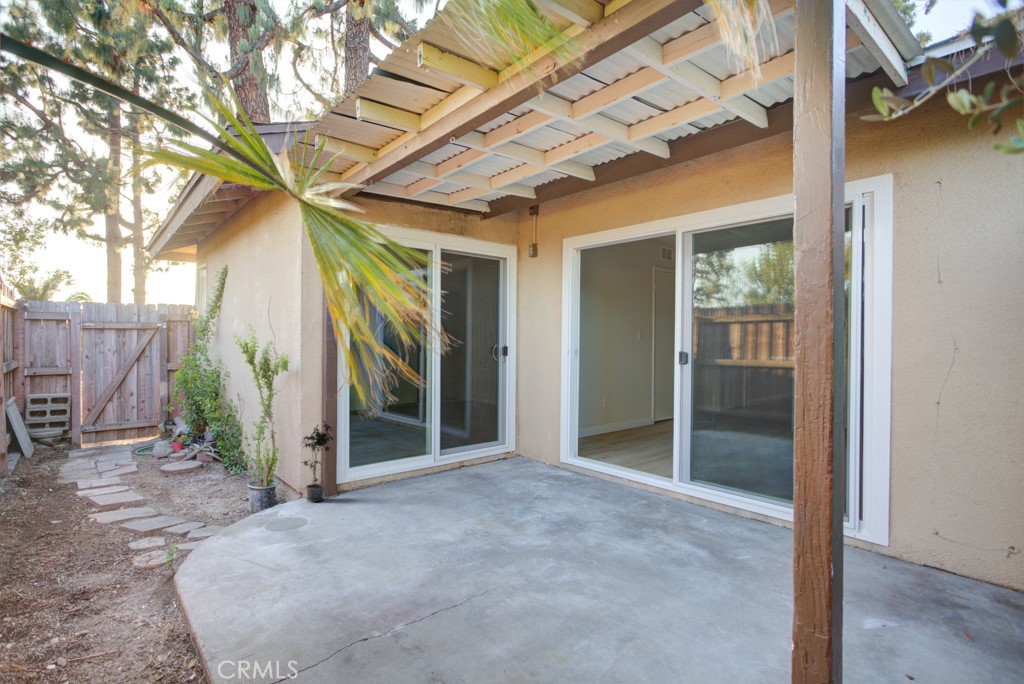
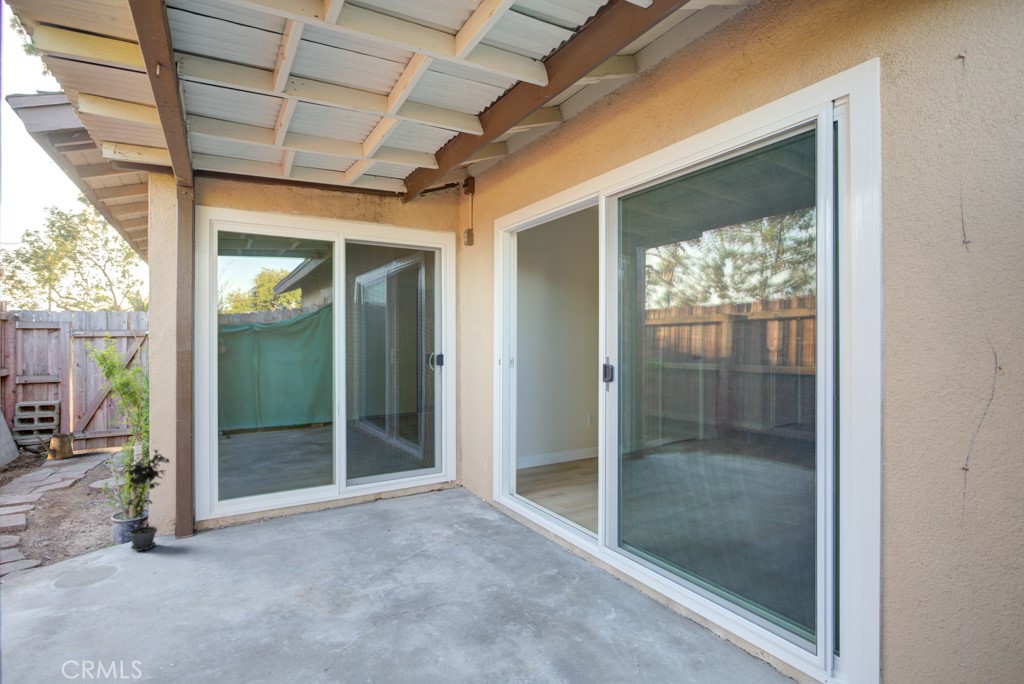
watering can: none [65,426,94,452] -> present [35,433,74,460]

